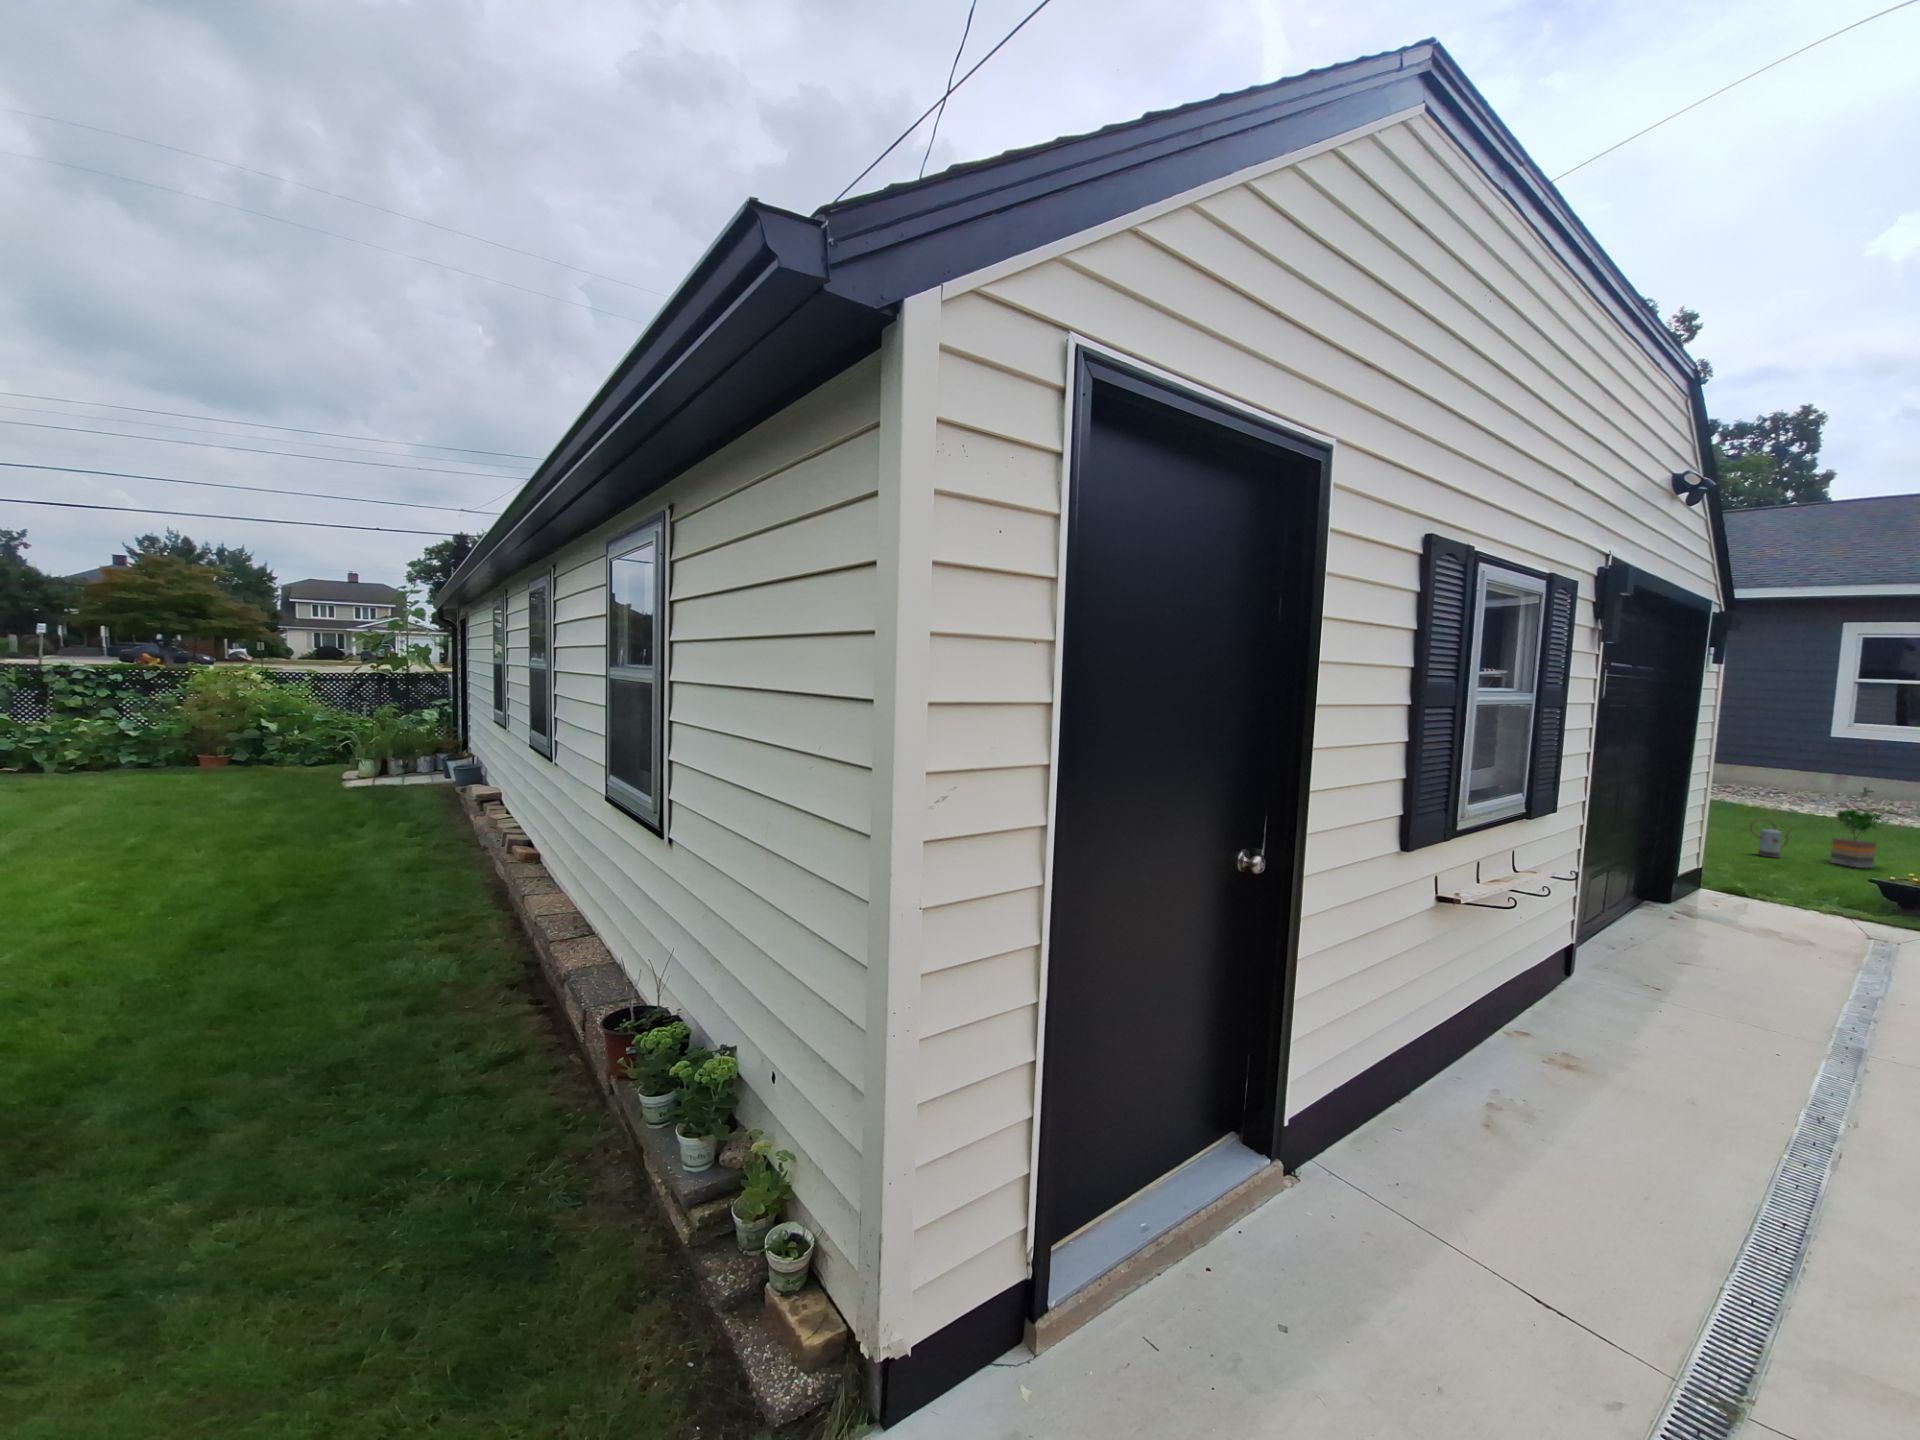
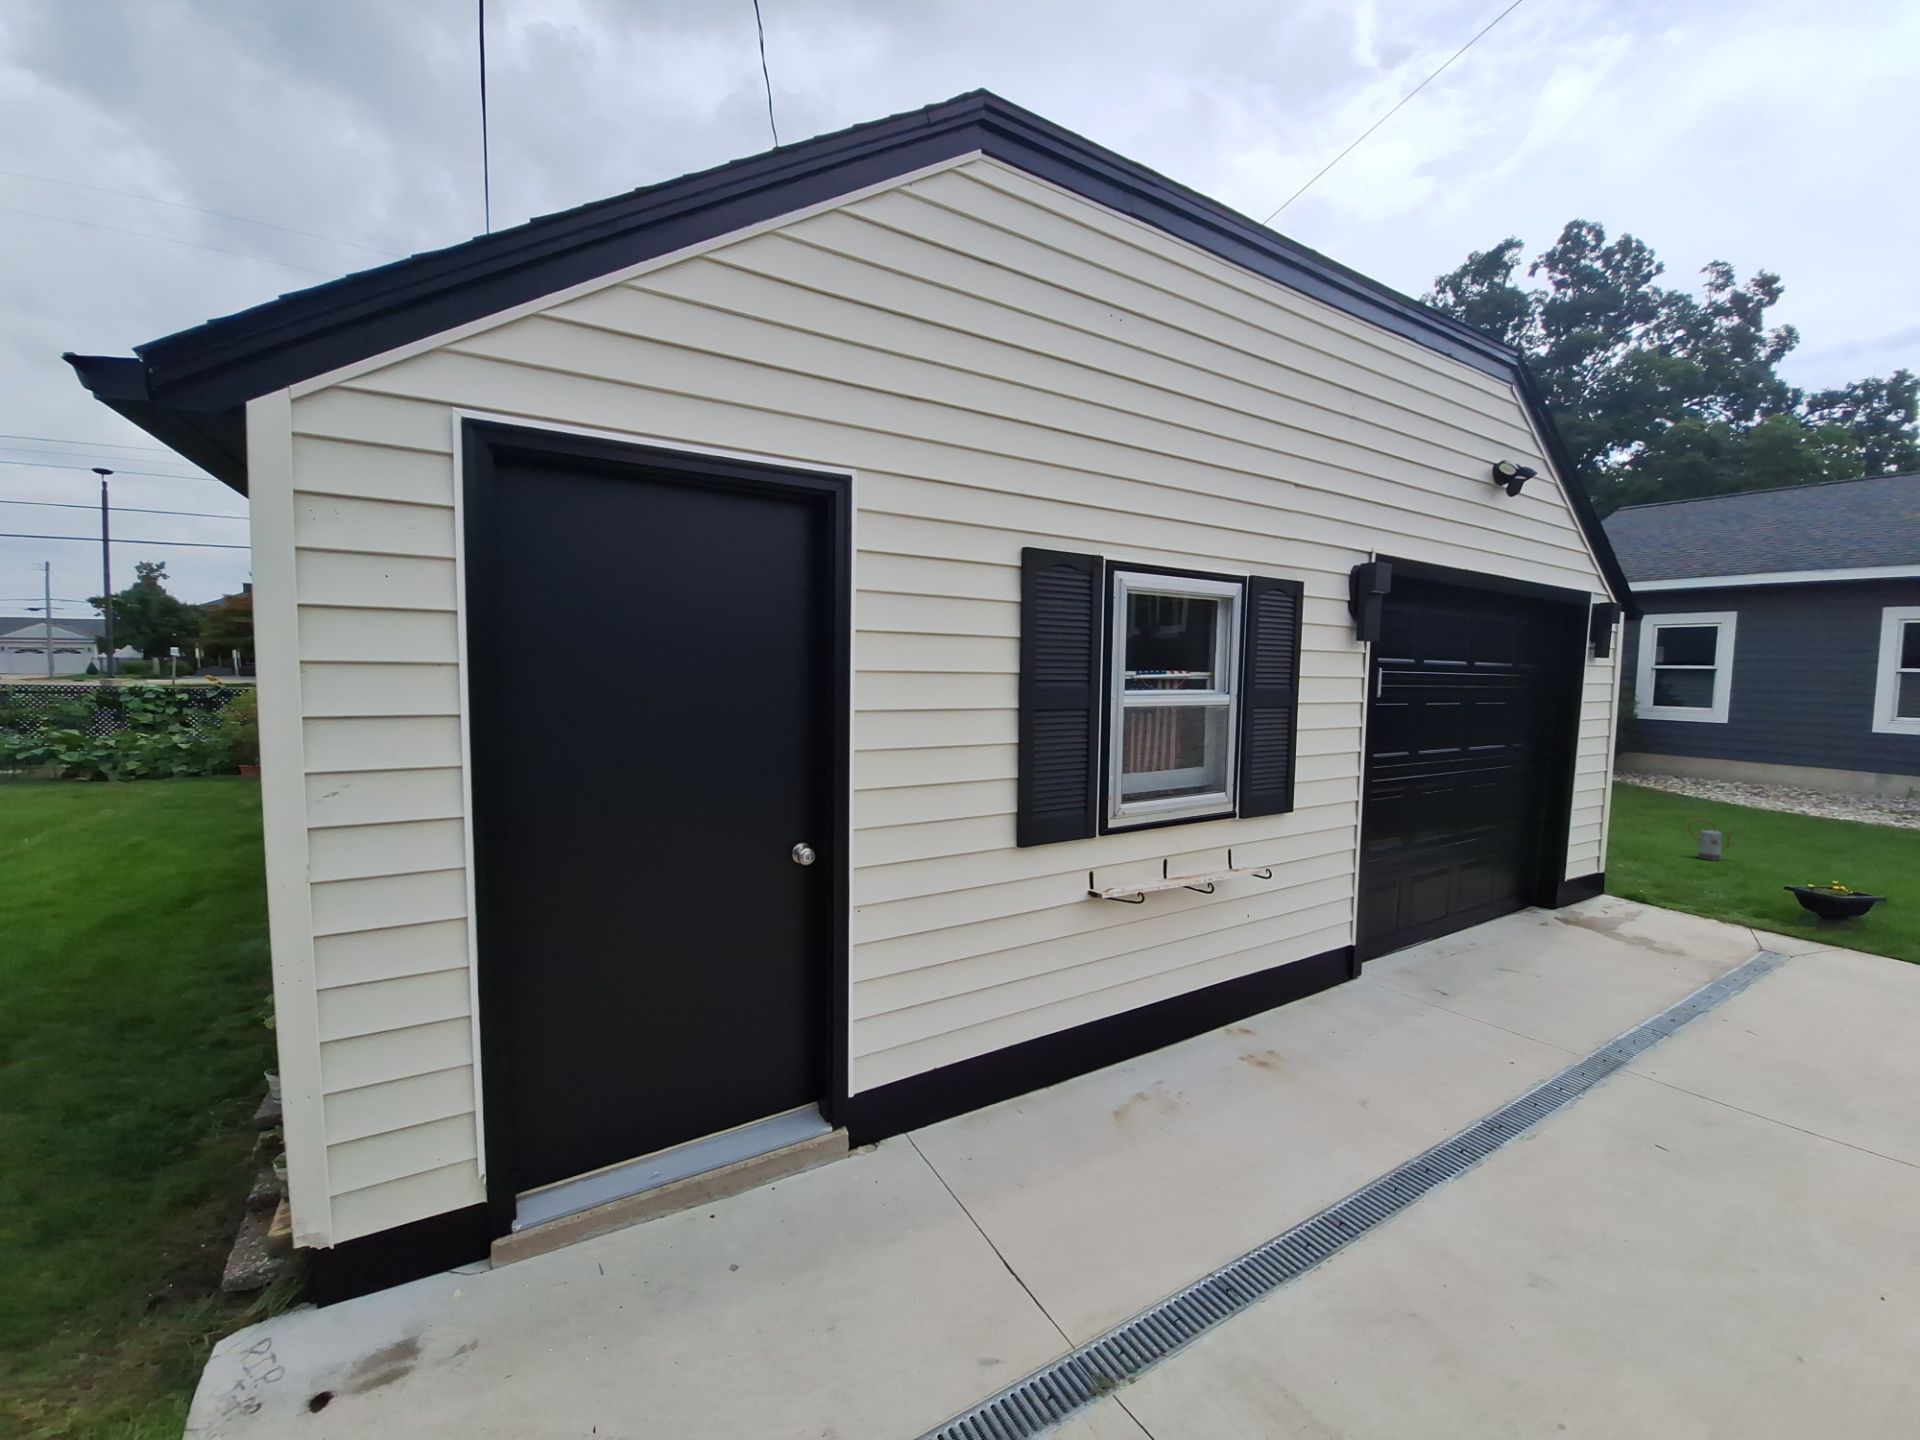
potted tree: present [1831,809,1885,868] -> none [1774,808,1835,871]

